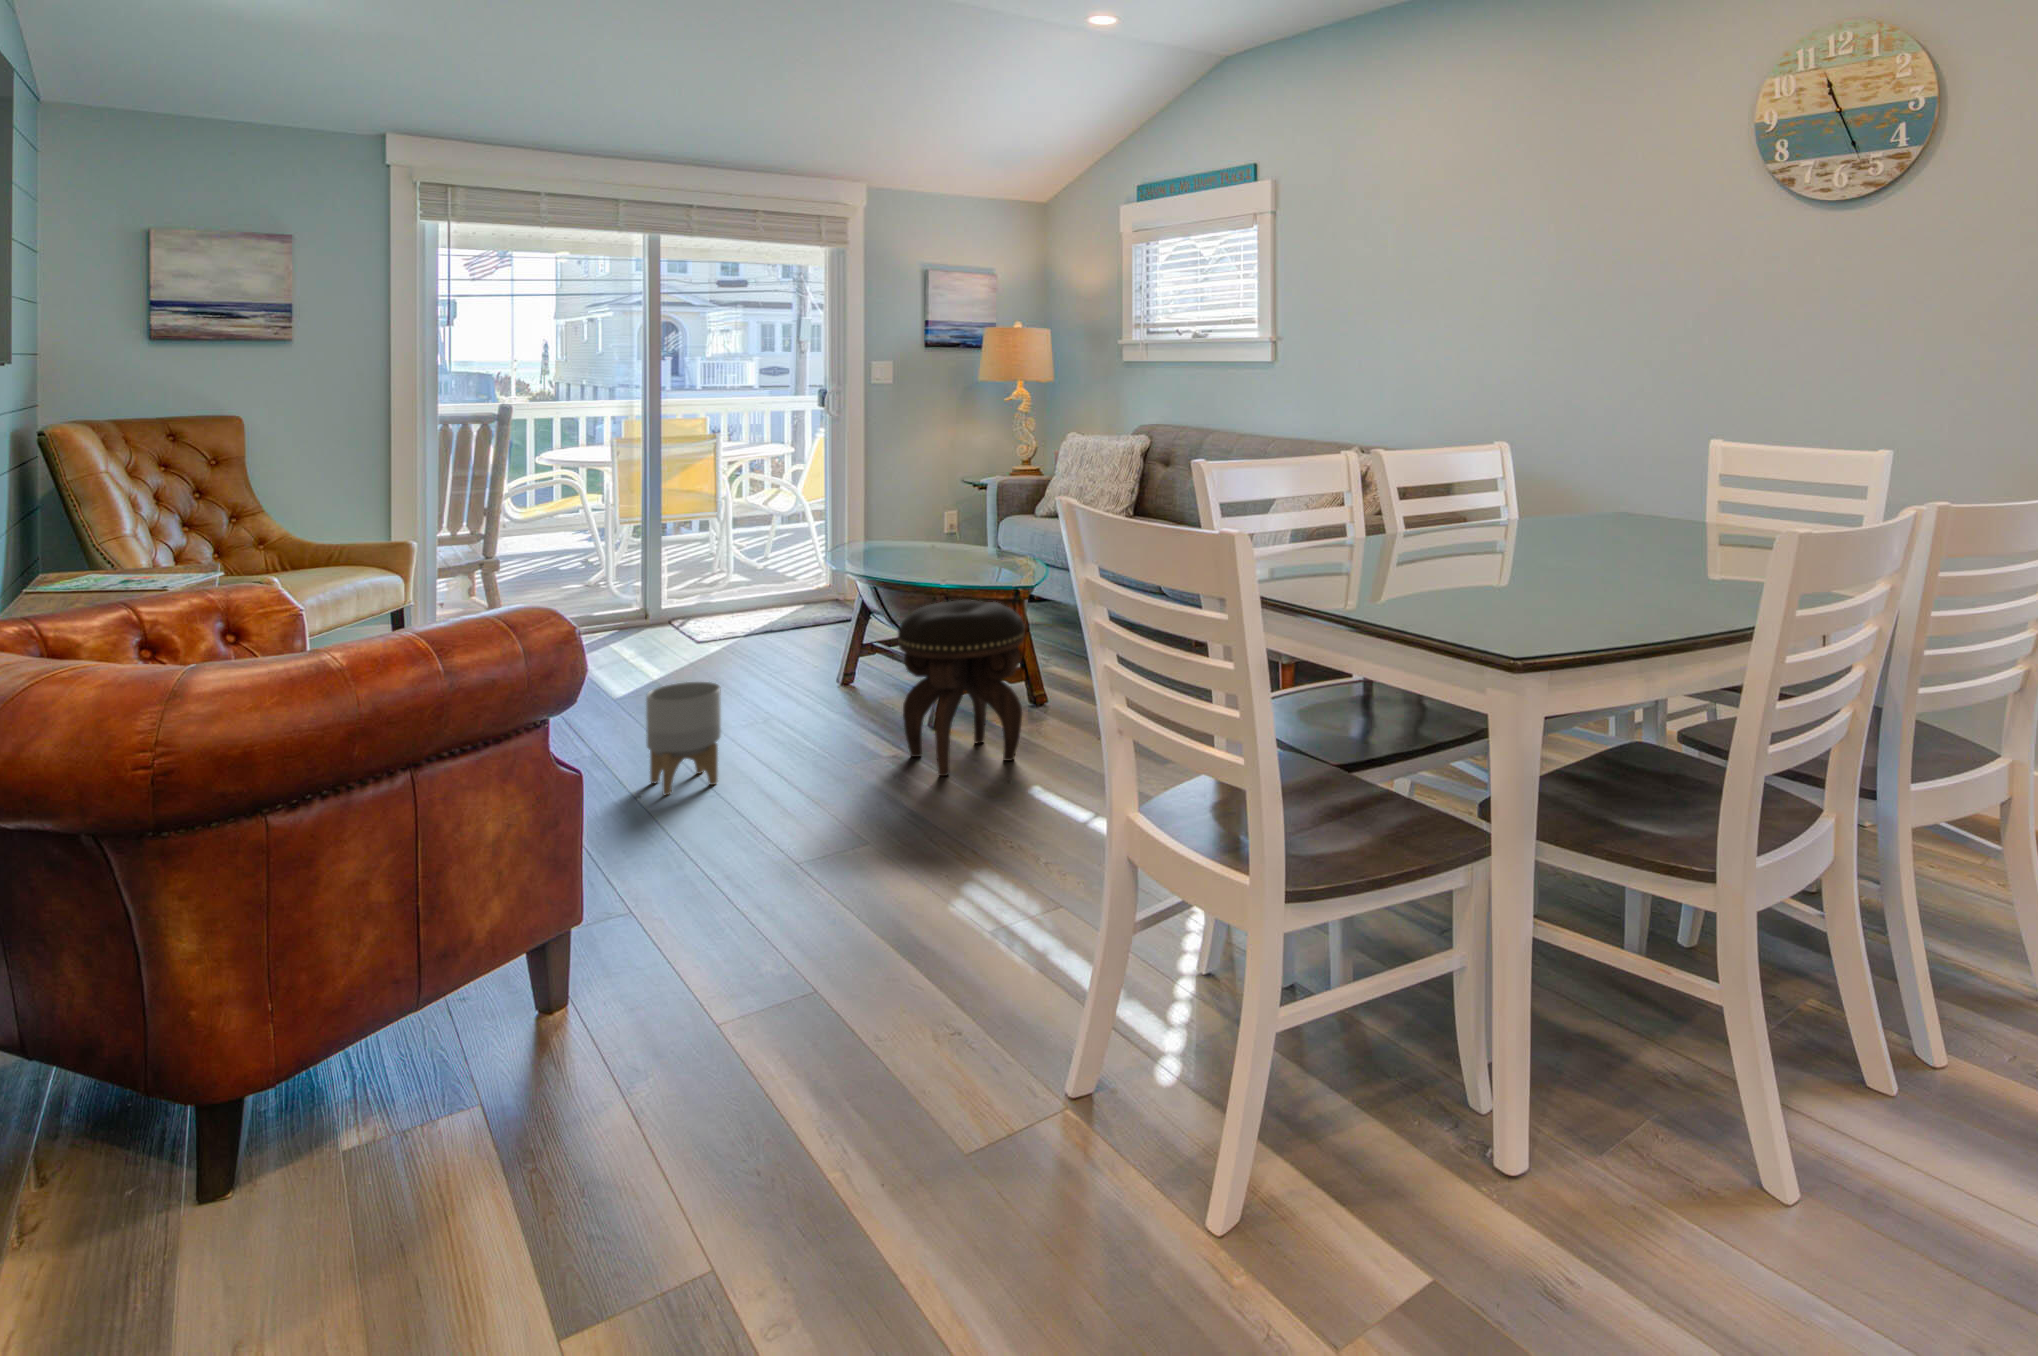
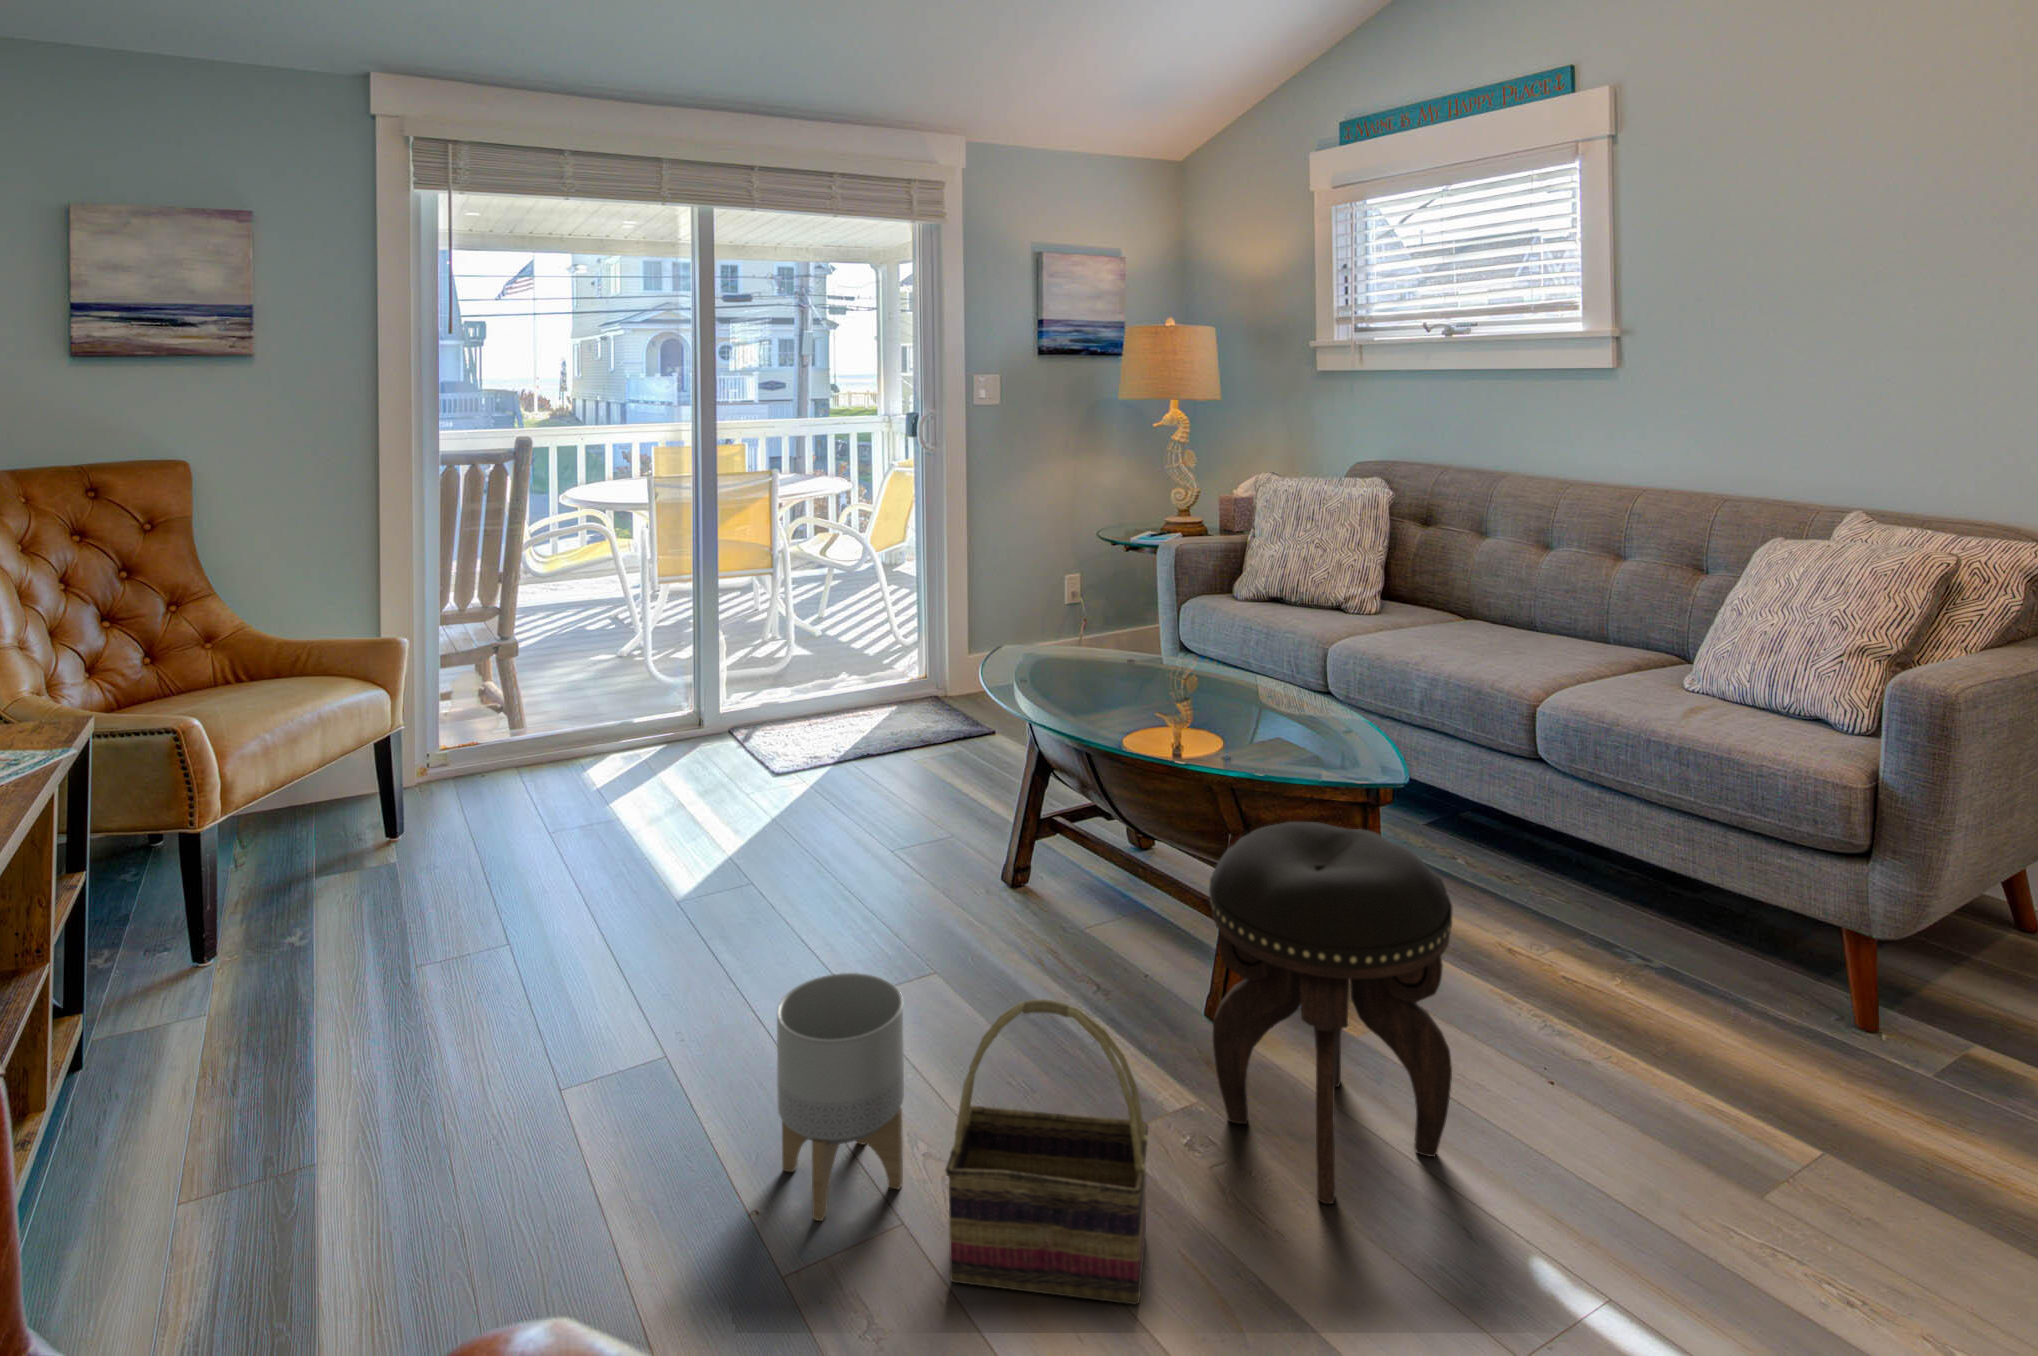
basket: none [728,668,843,807] -> present [945,999,1149,1304]

